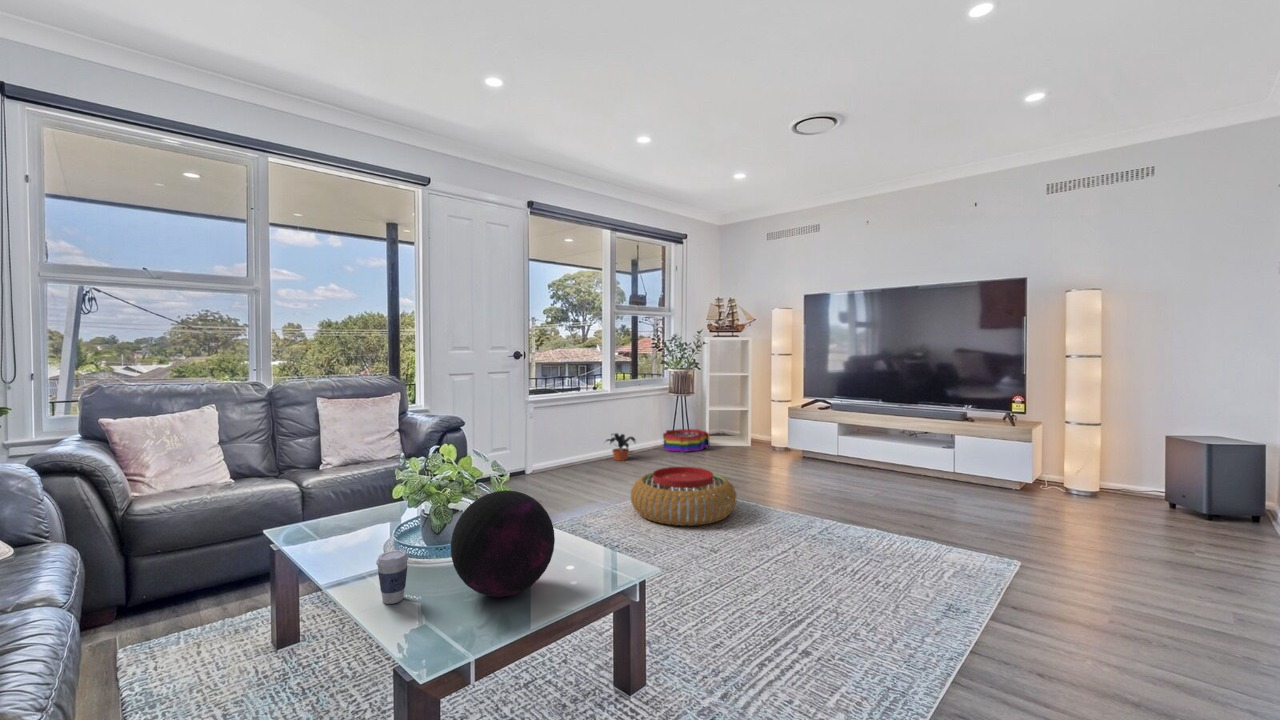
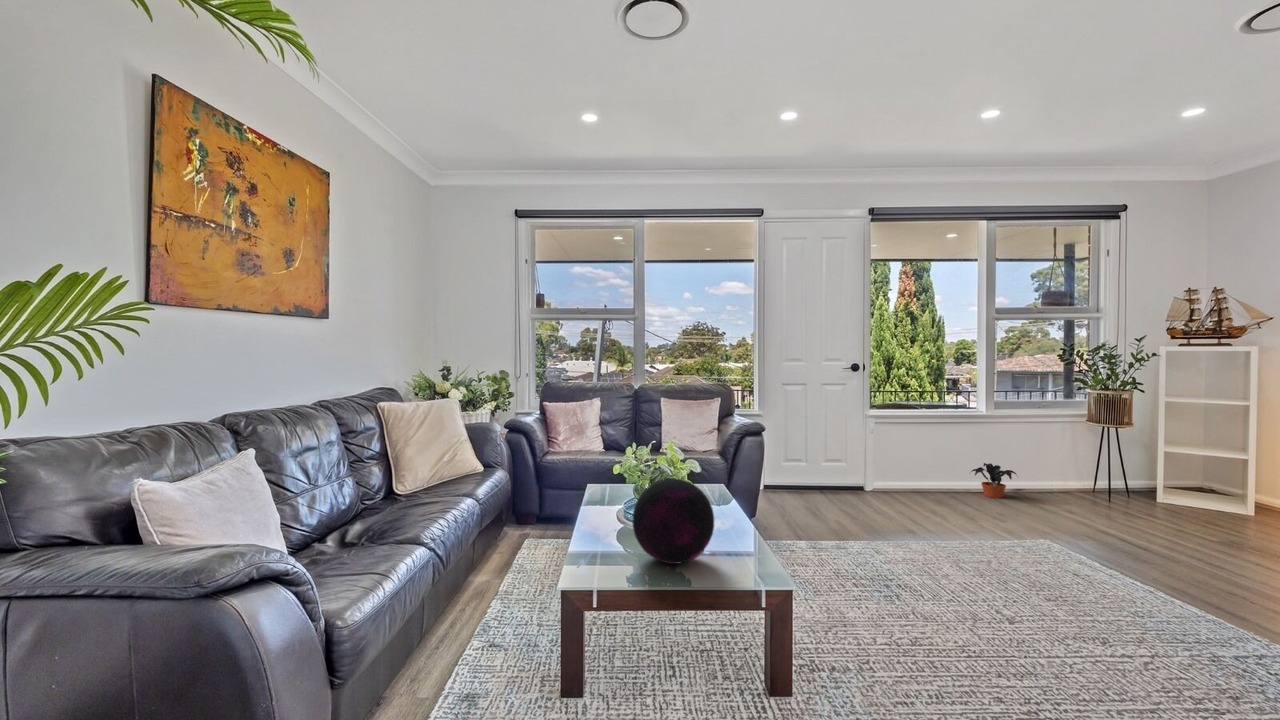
storage bin: present [663,429,710,452] -> none [1073,471,1157,506]
pouf: present [631,467,737,526] -> none [942,510,1106,592]
coffee cup: present [376,550,408,604] -> none [596,508,617,545]

